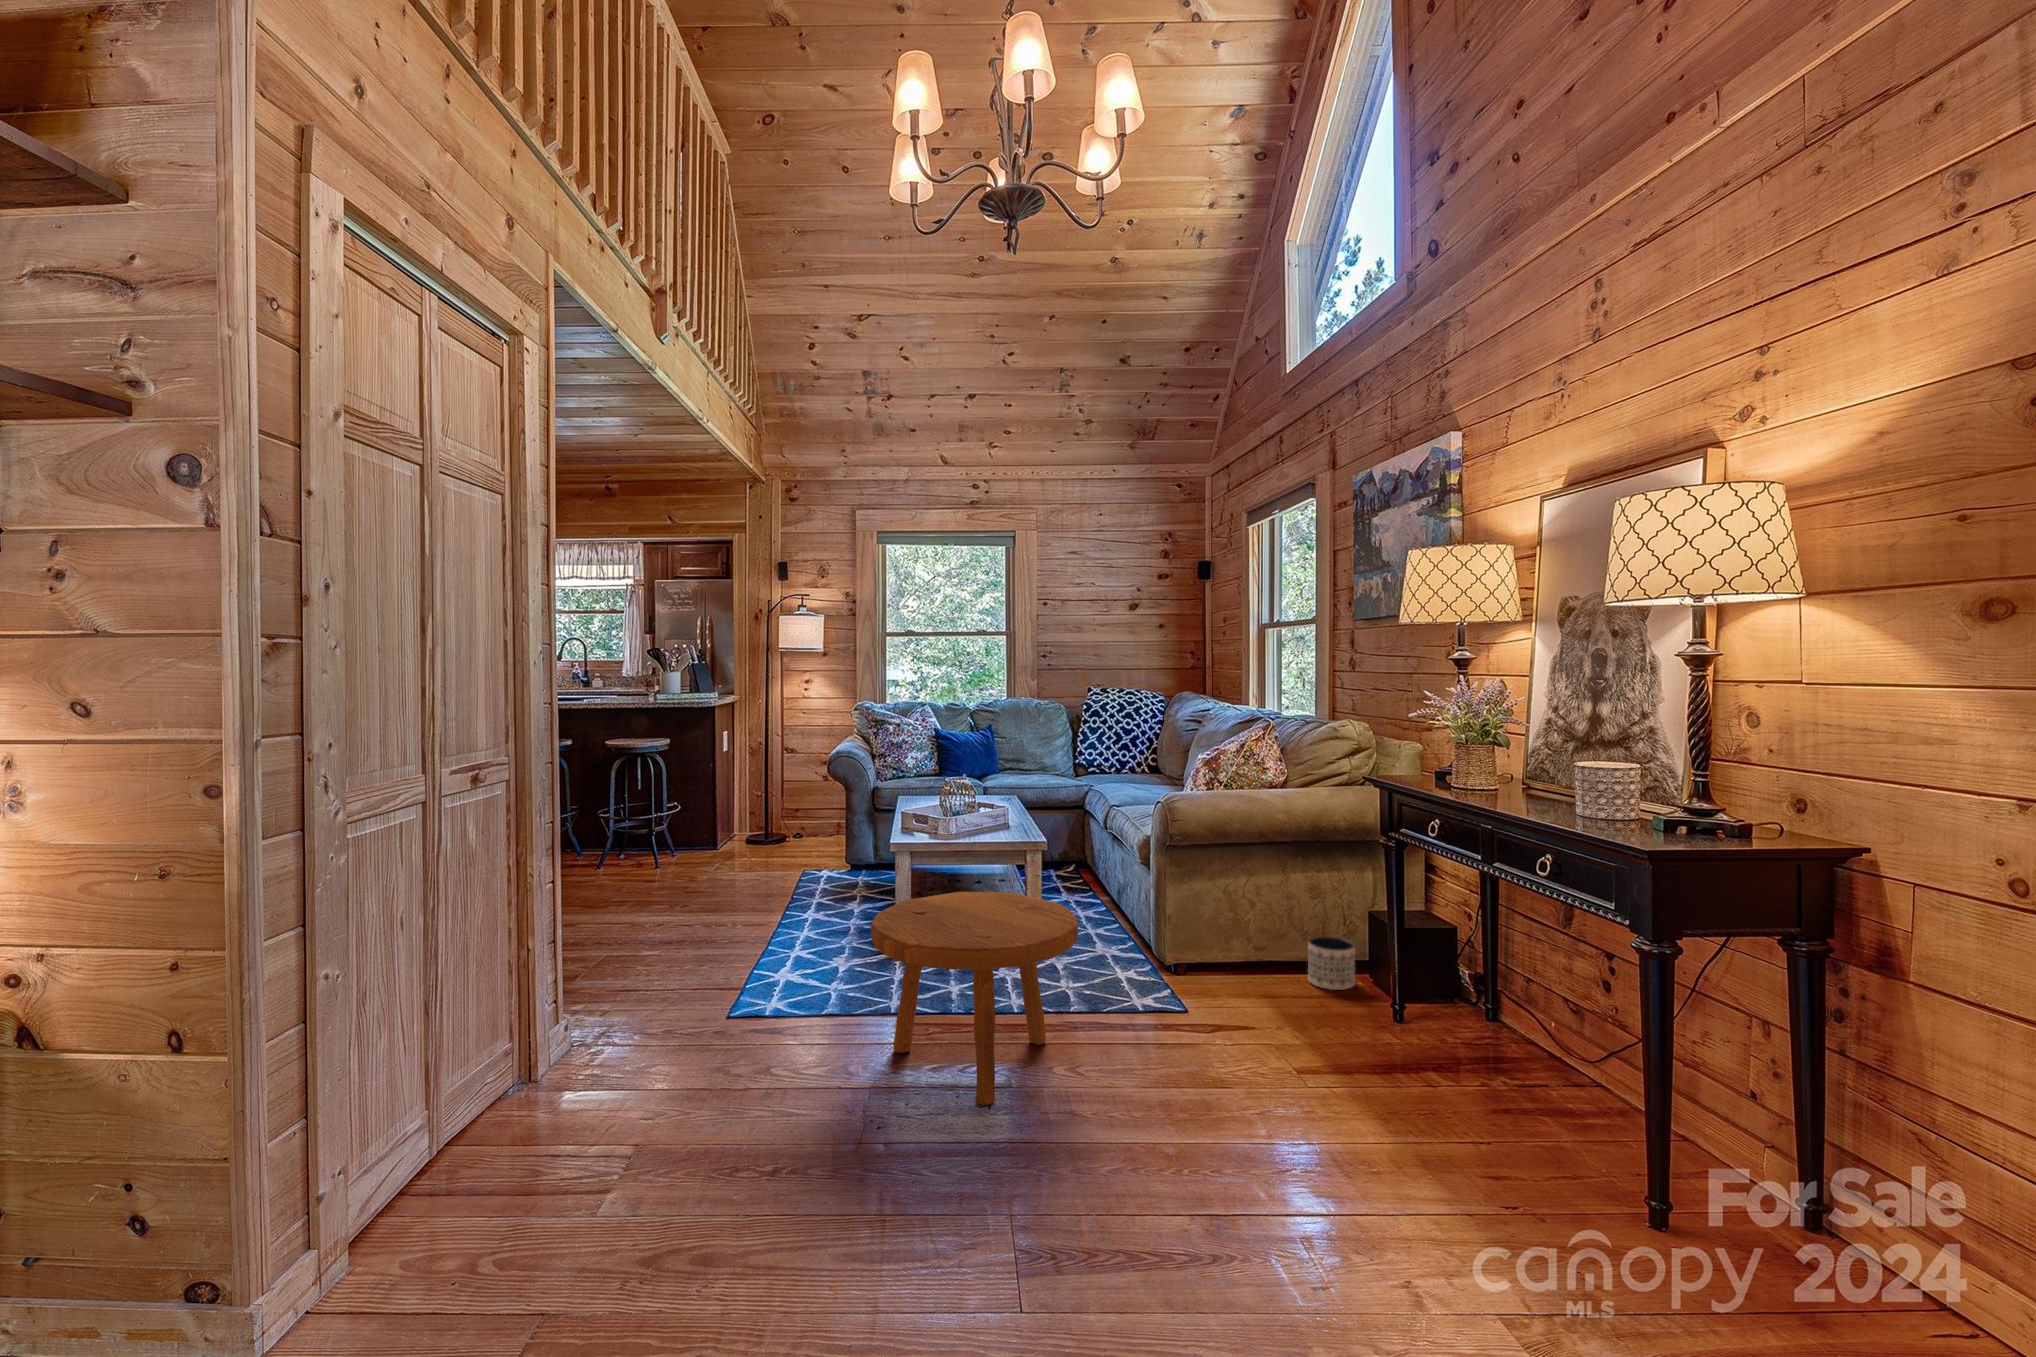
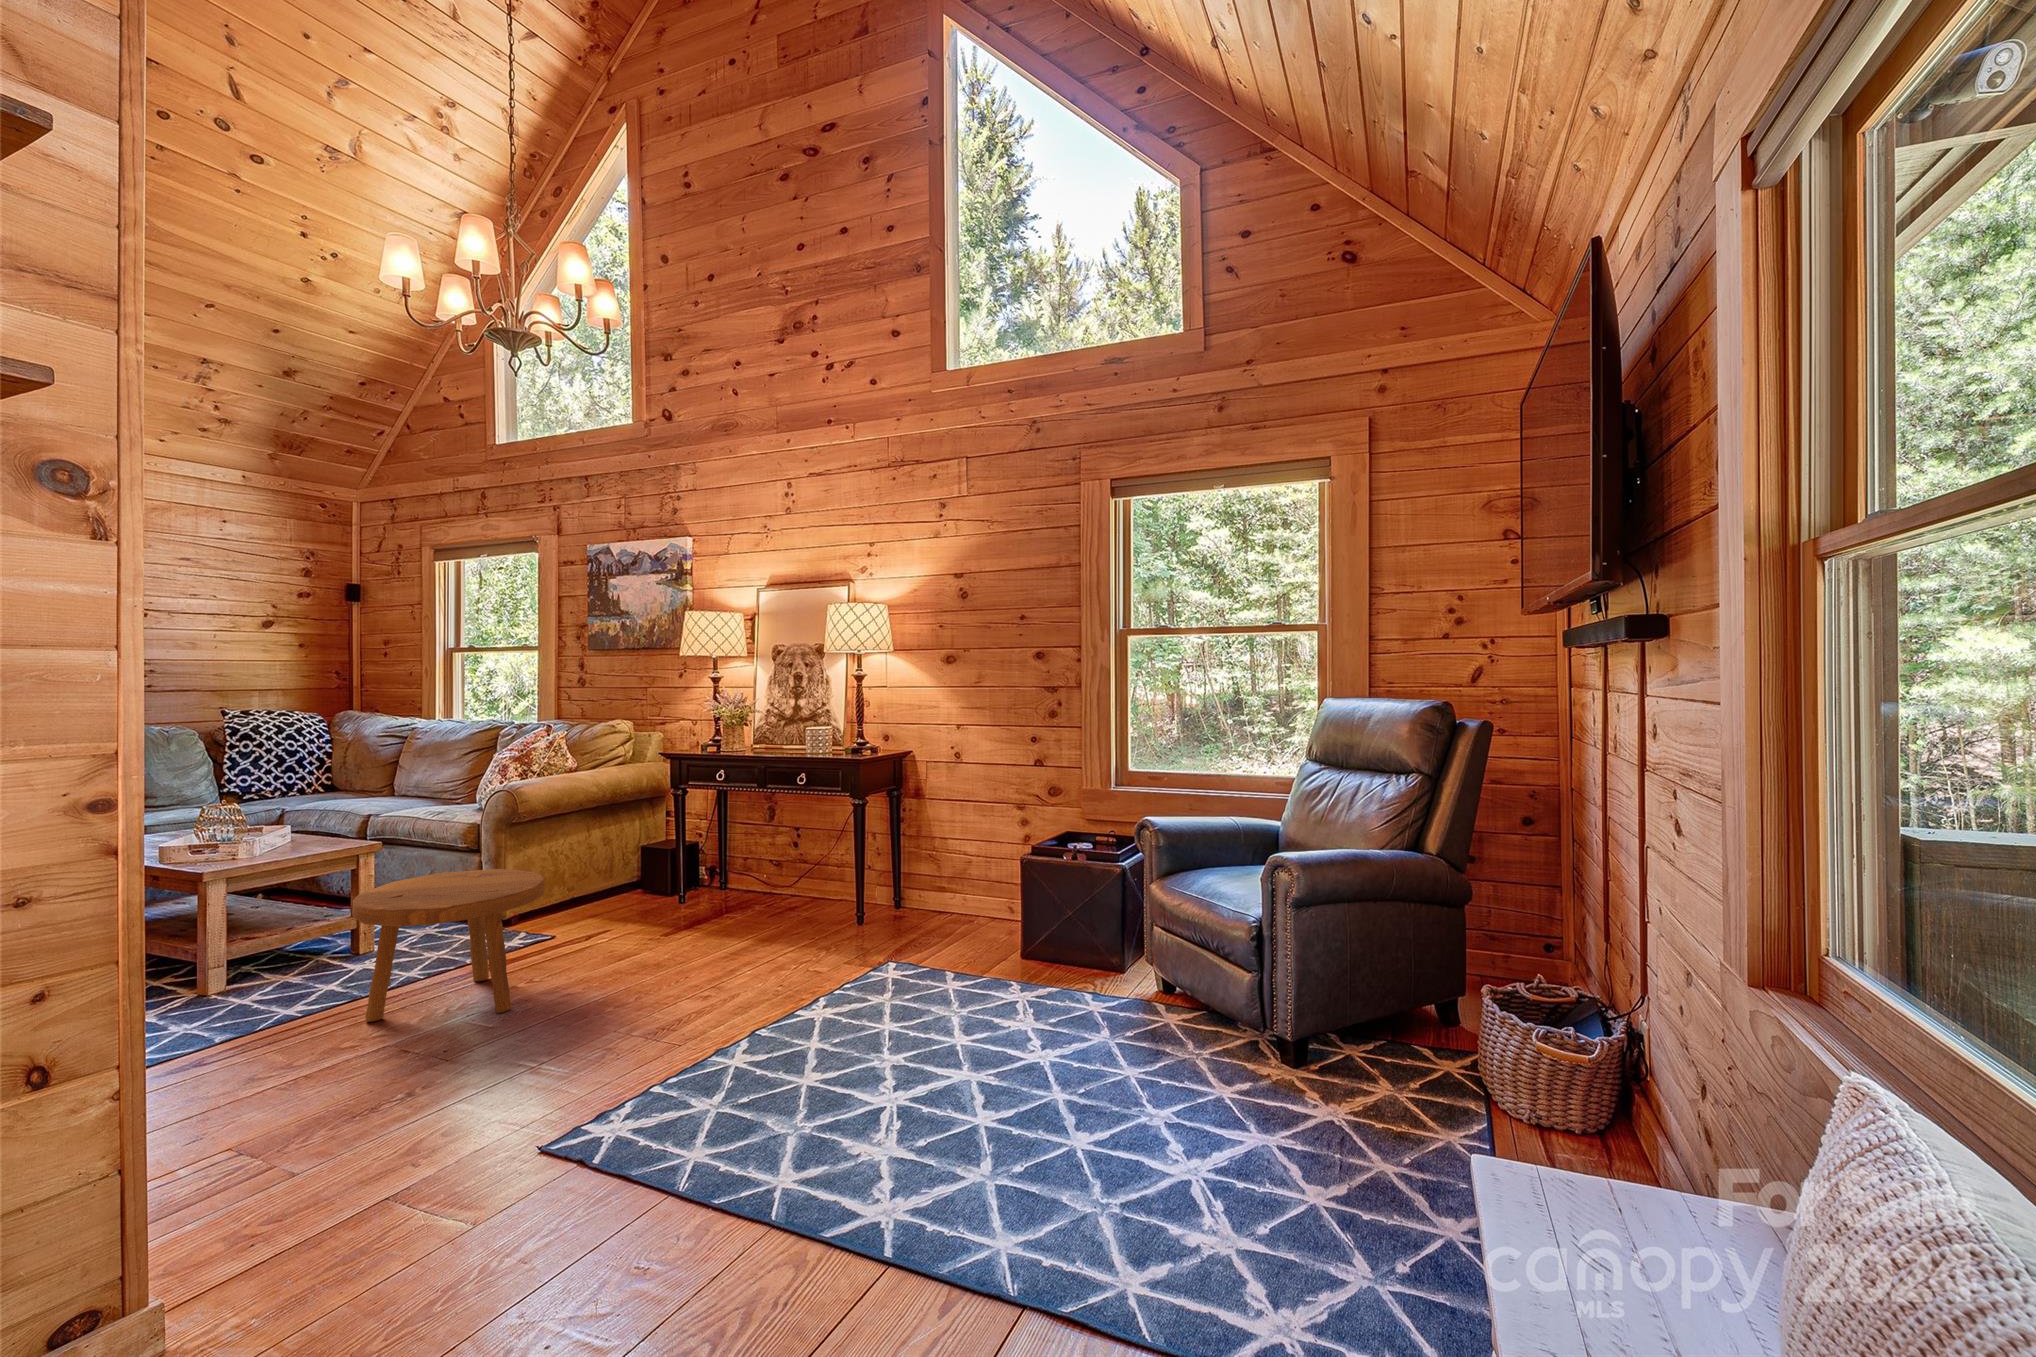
planter: present [1308,937,1355,990] -> none [611,869,644,903]

